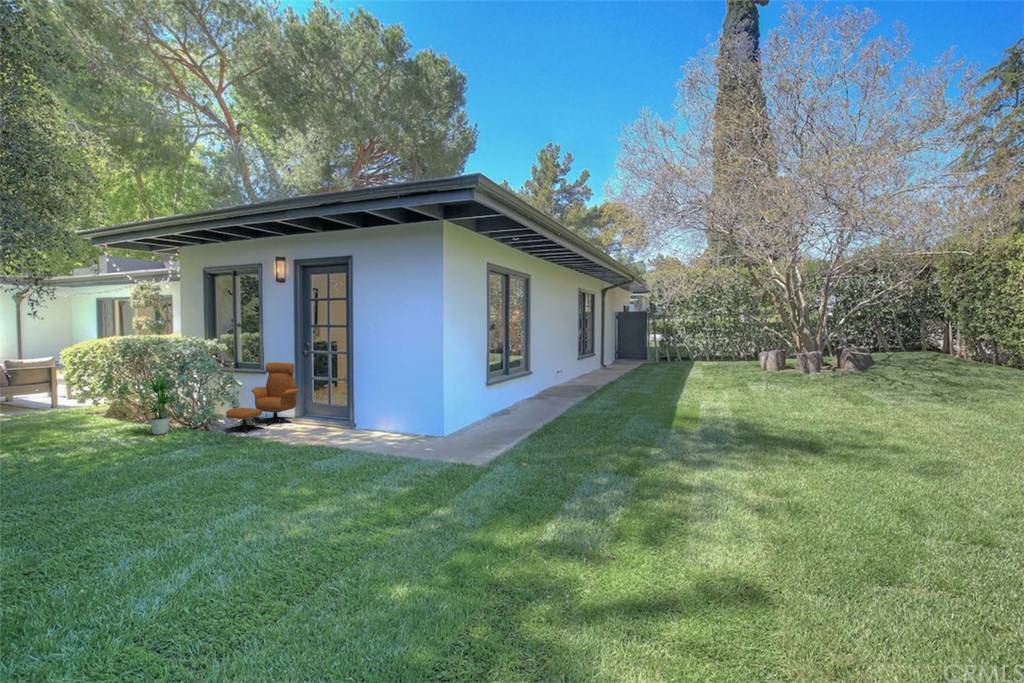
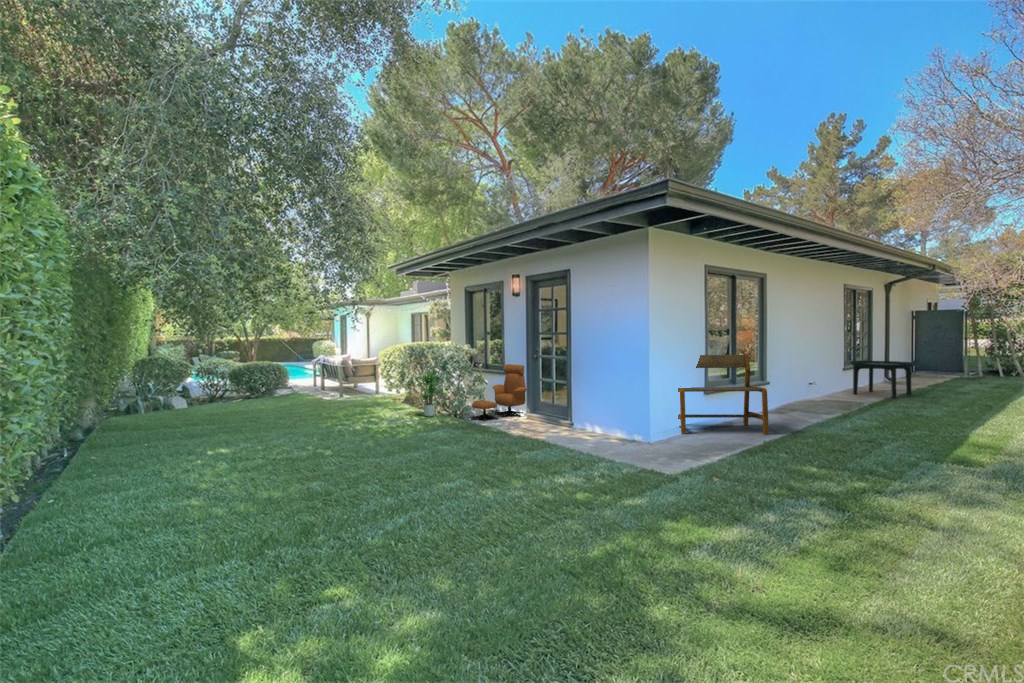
bench: none [460,346,545,426] -> present [678,354,769,434]
round table: none [575,348,619,377] -> present [850,361,916,398]

